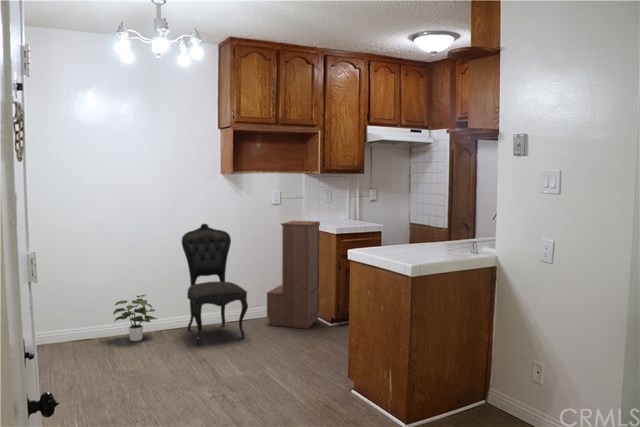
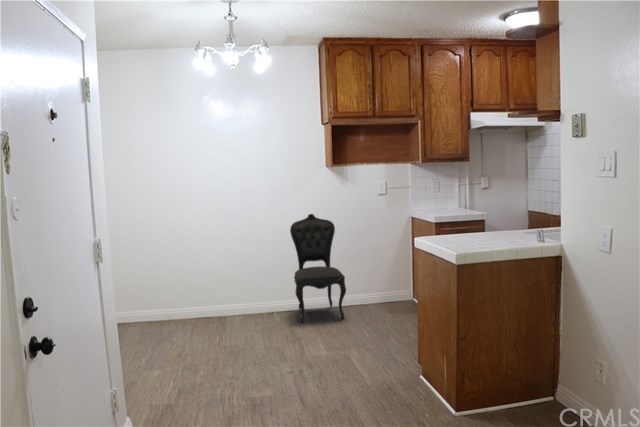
bookshelf: present [267,221,320,329] -> none [369,210,423,313]
potted plant: present [113,295,157,341] -> none [234,277,271,316]

